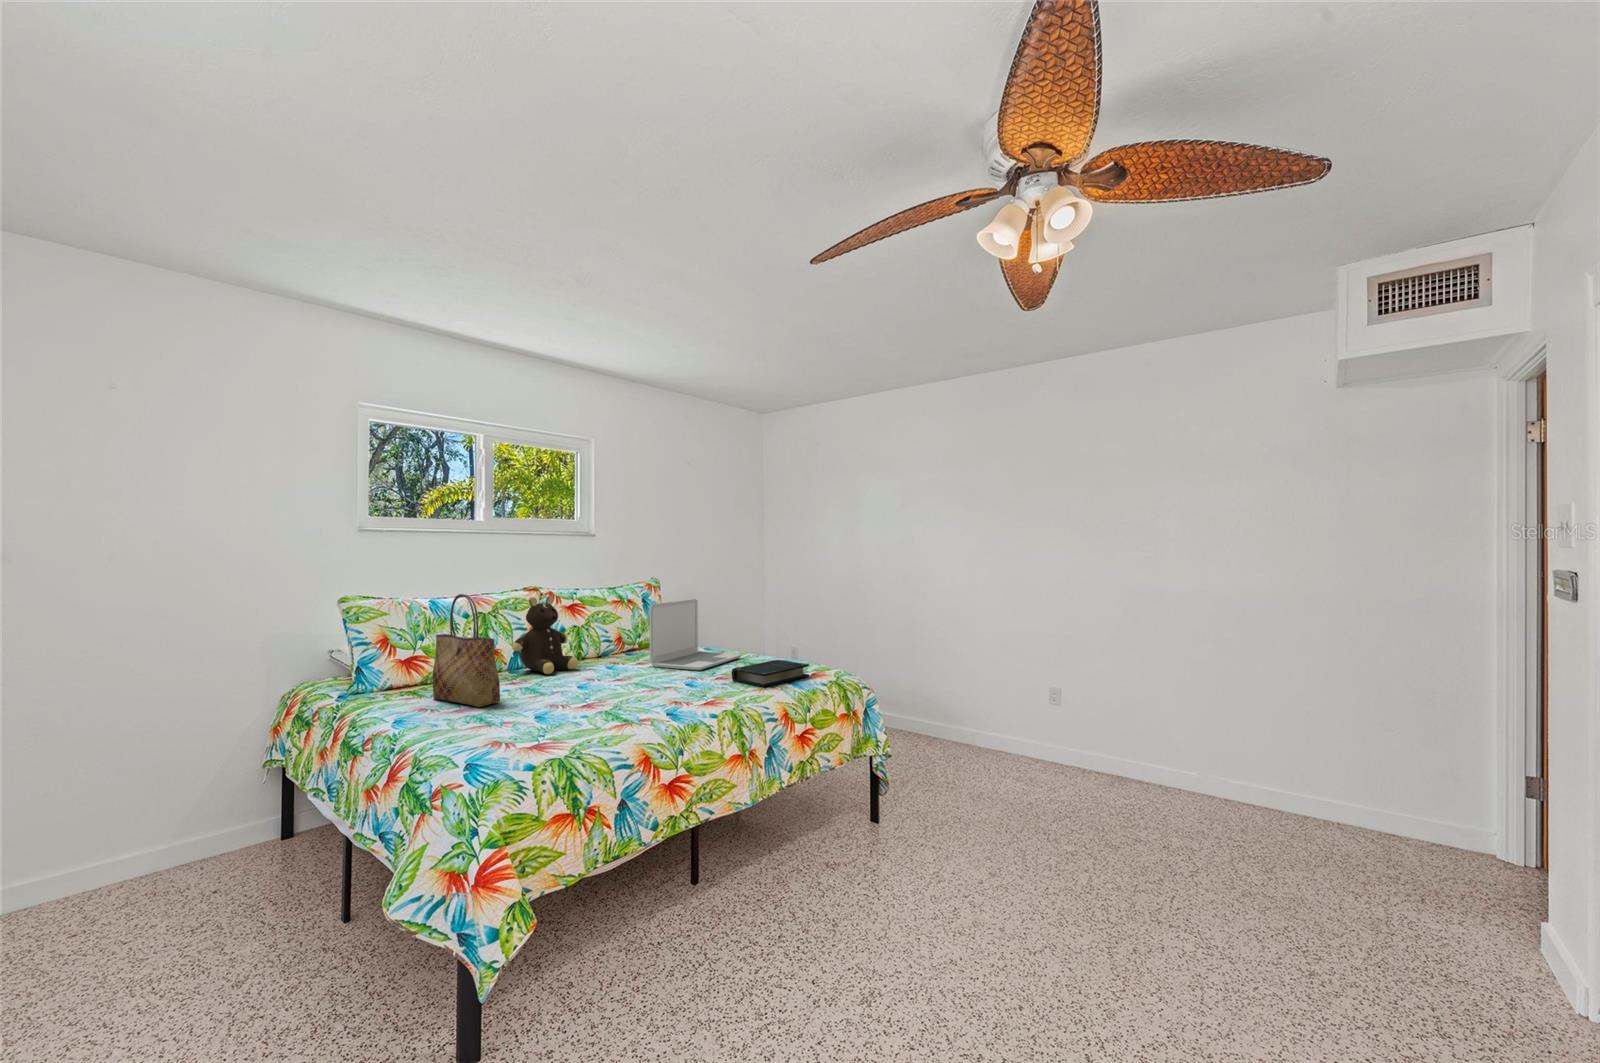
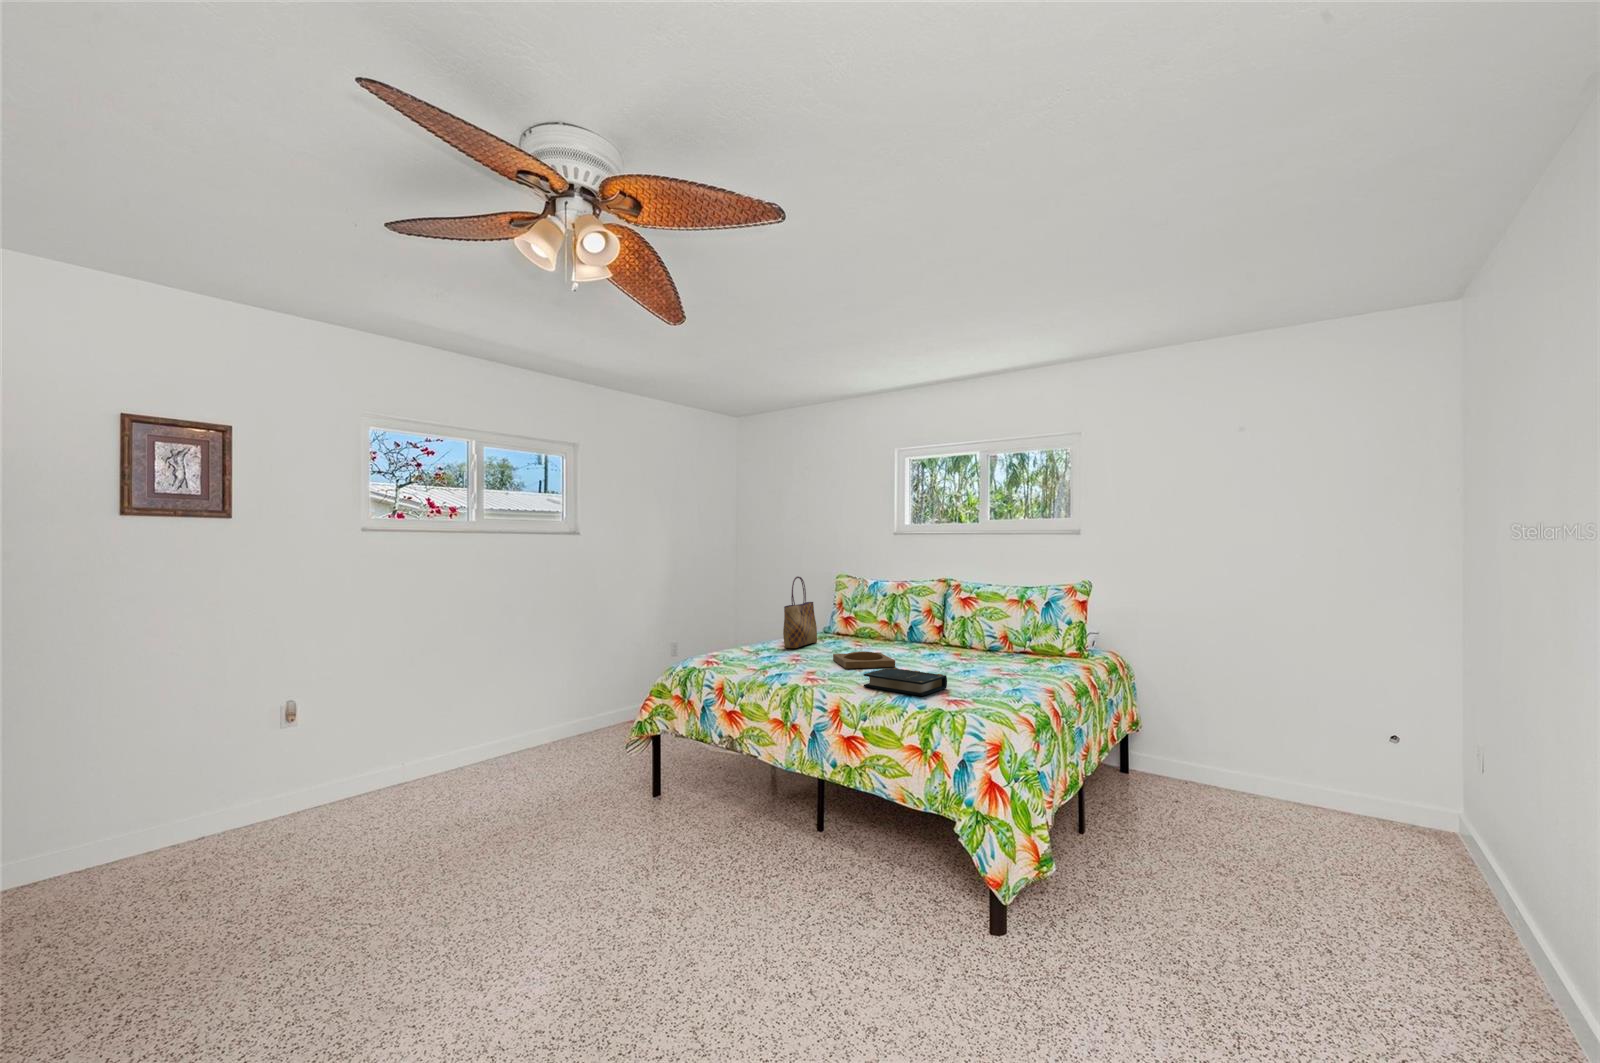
teddy bear: present [512,596,578,674] -> none [881,585,930,649]
laptop: present [650,599,742,670] -> none [927,601,1020,676]
tray: none [605,670,673,692] -> present [833,651,895,669]

